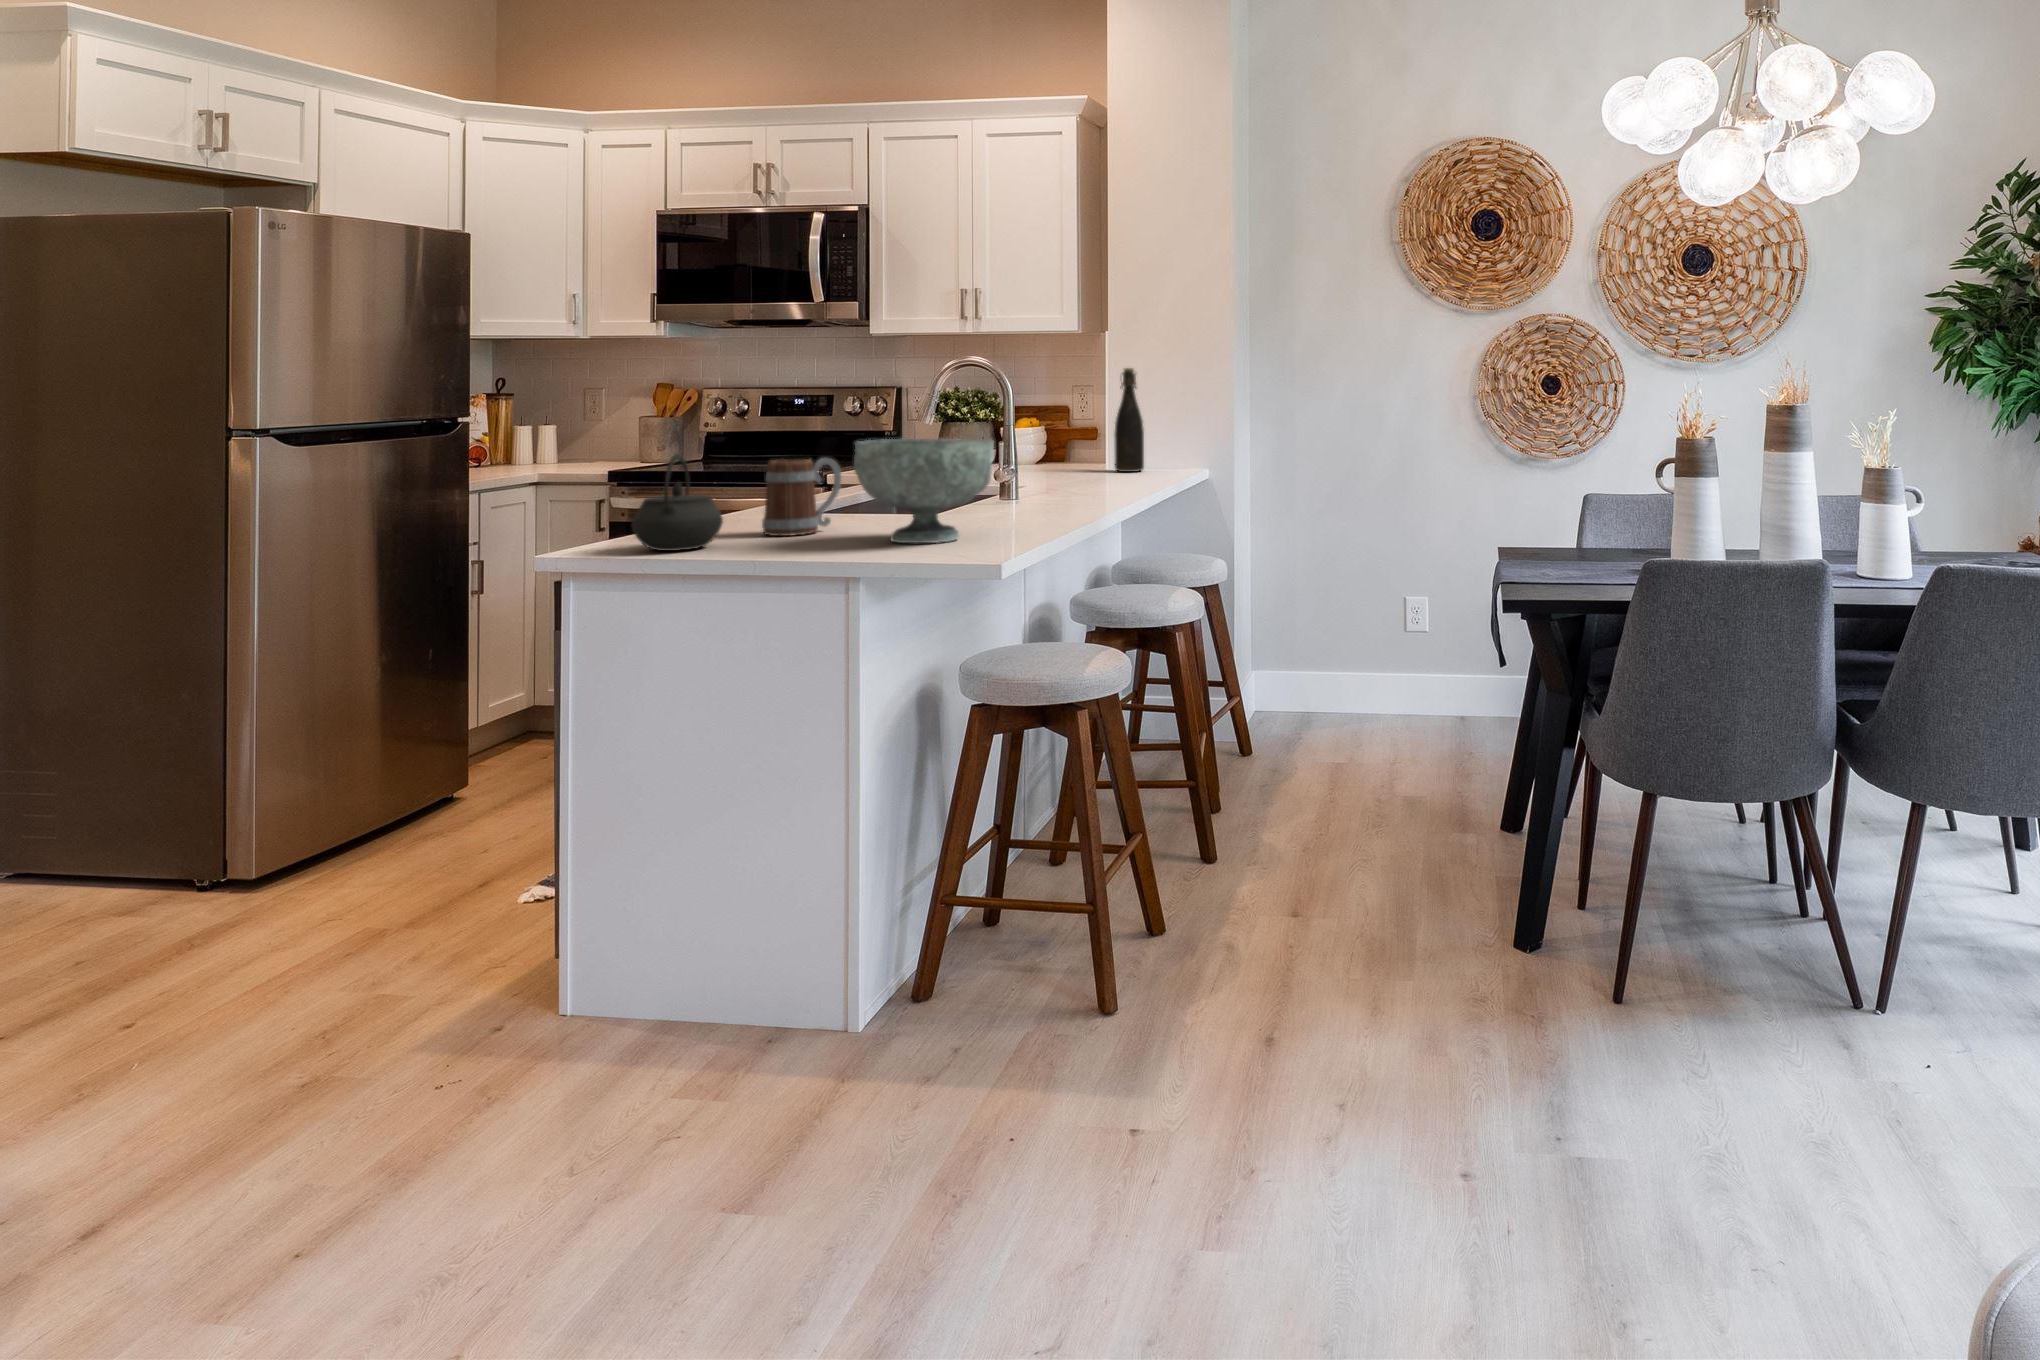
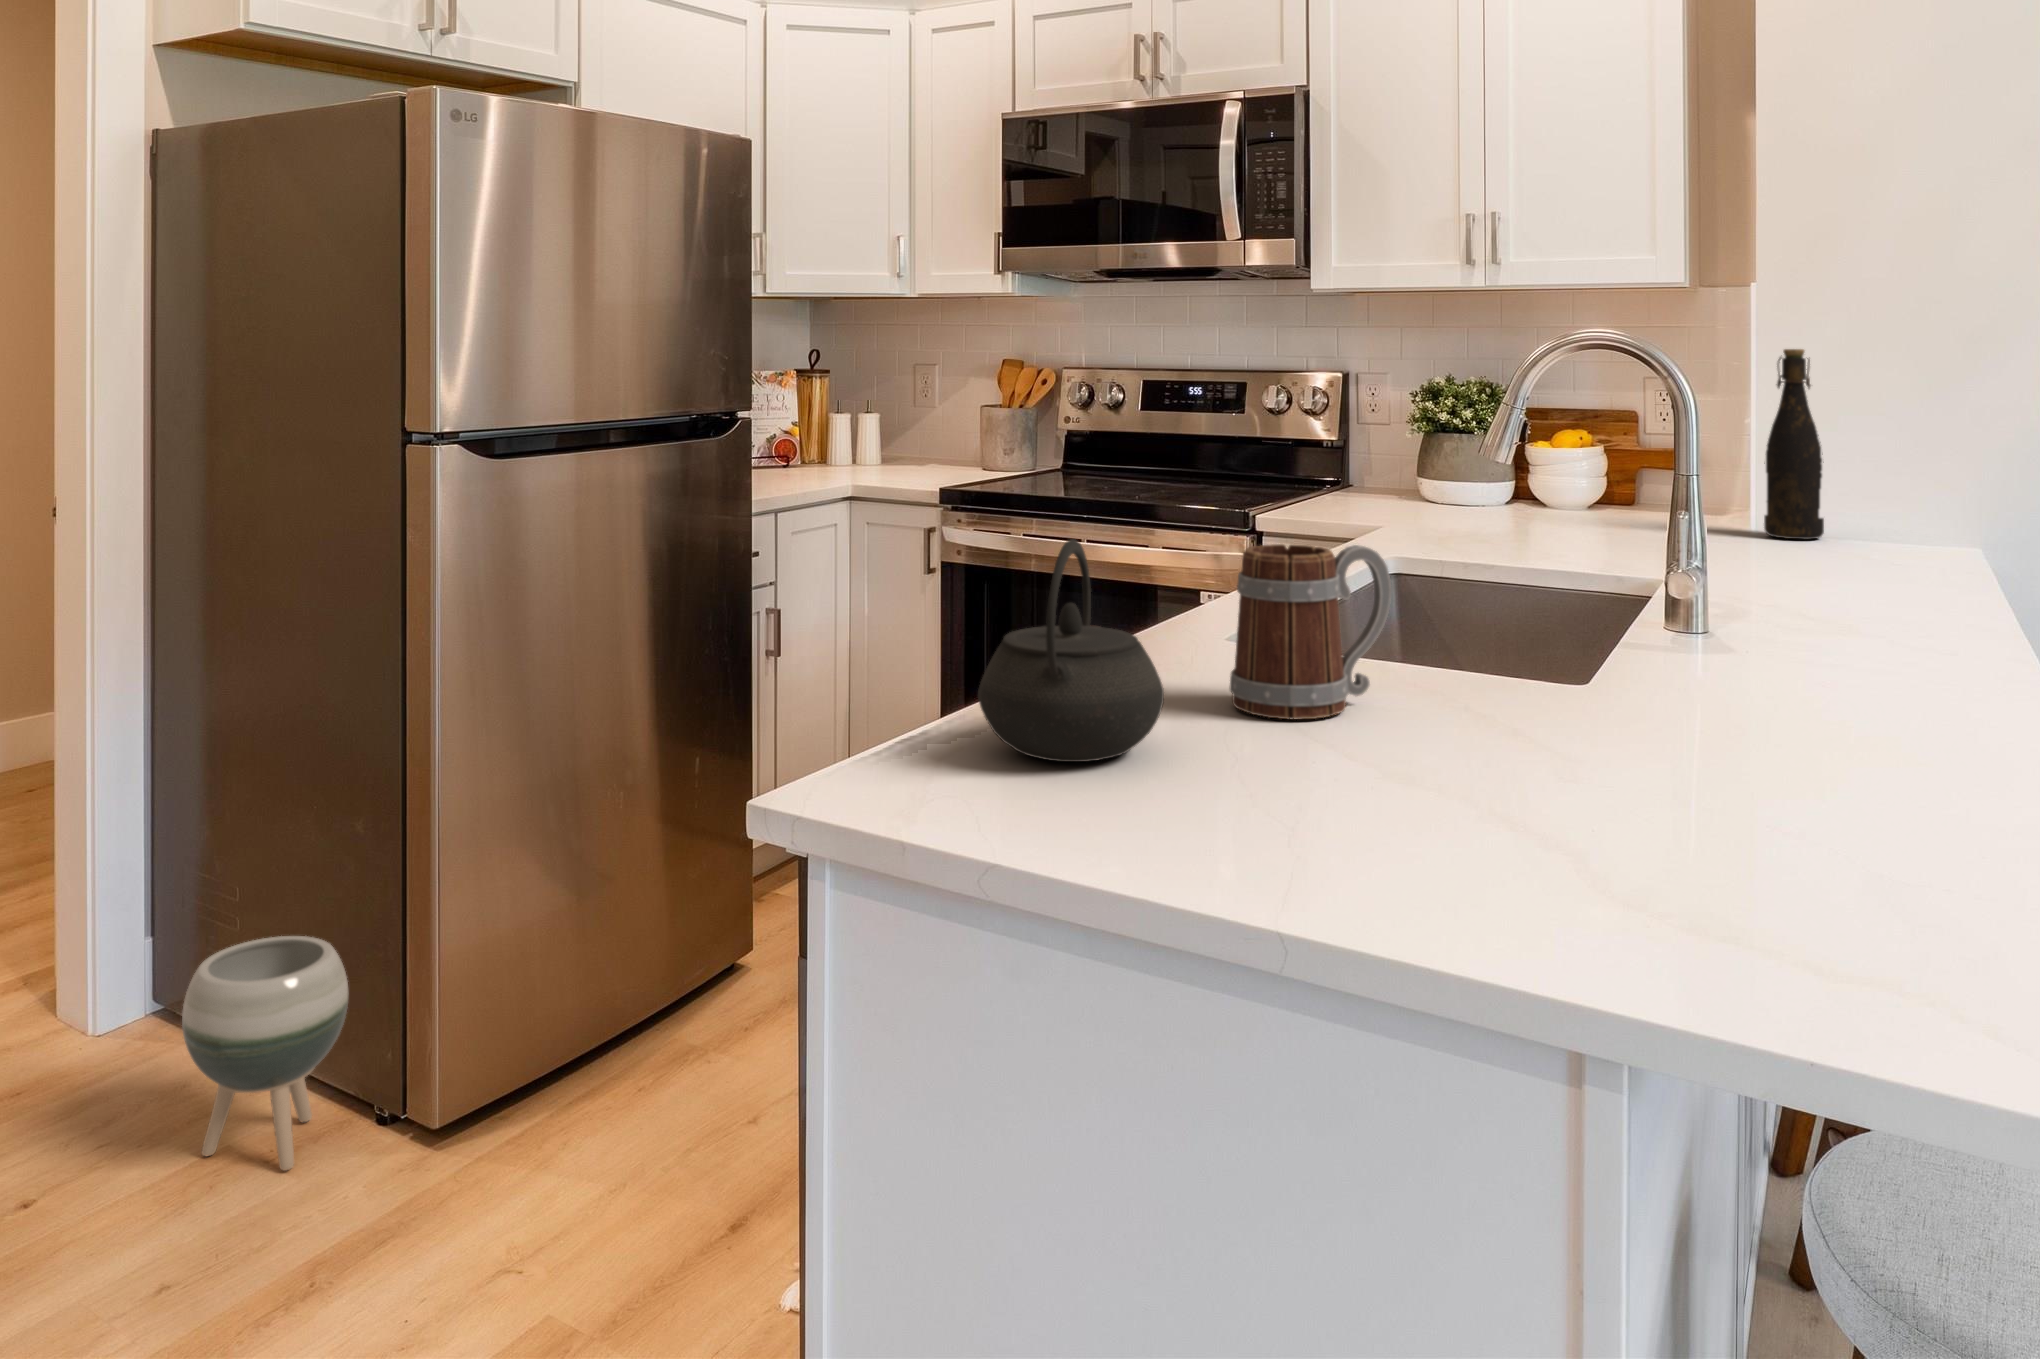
decorative bowl: present [854,439,994,543] -> none [1465,521,1830,810]
planter: none [40,776,171,925] -> present [182,936,348,1171]

